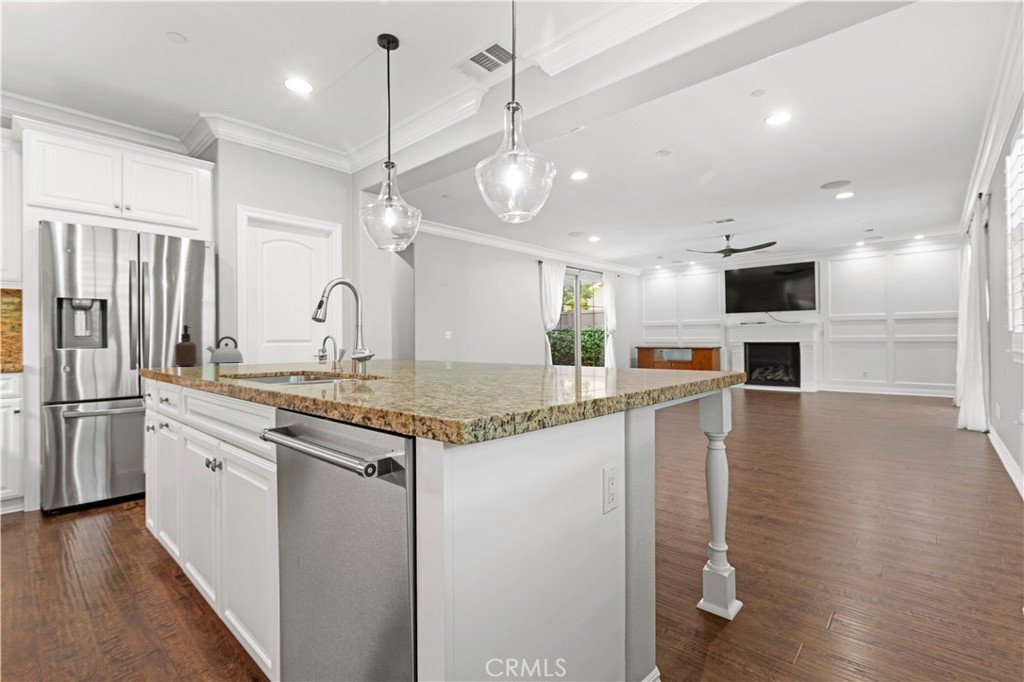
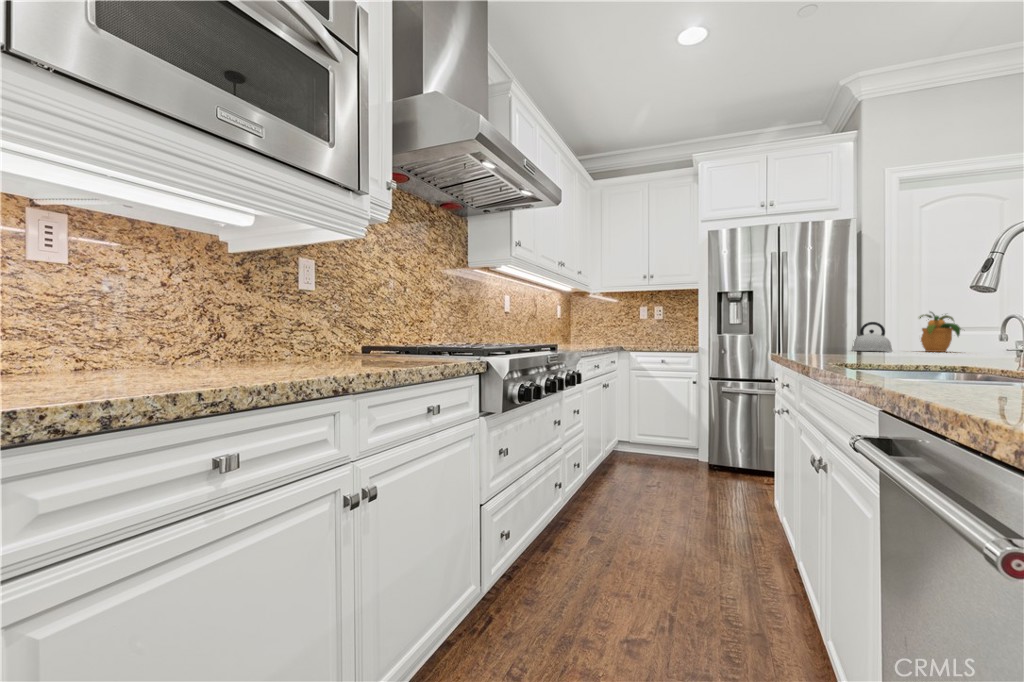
soap dispenser: present [175,325,197,366] -> none [809,310,831,353]
potted plant: none [247,328,292,361] -> present [920,312,961,352]

